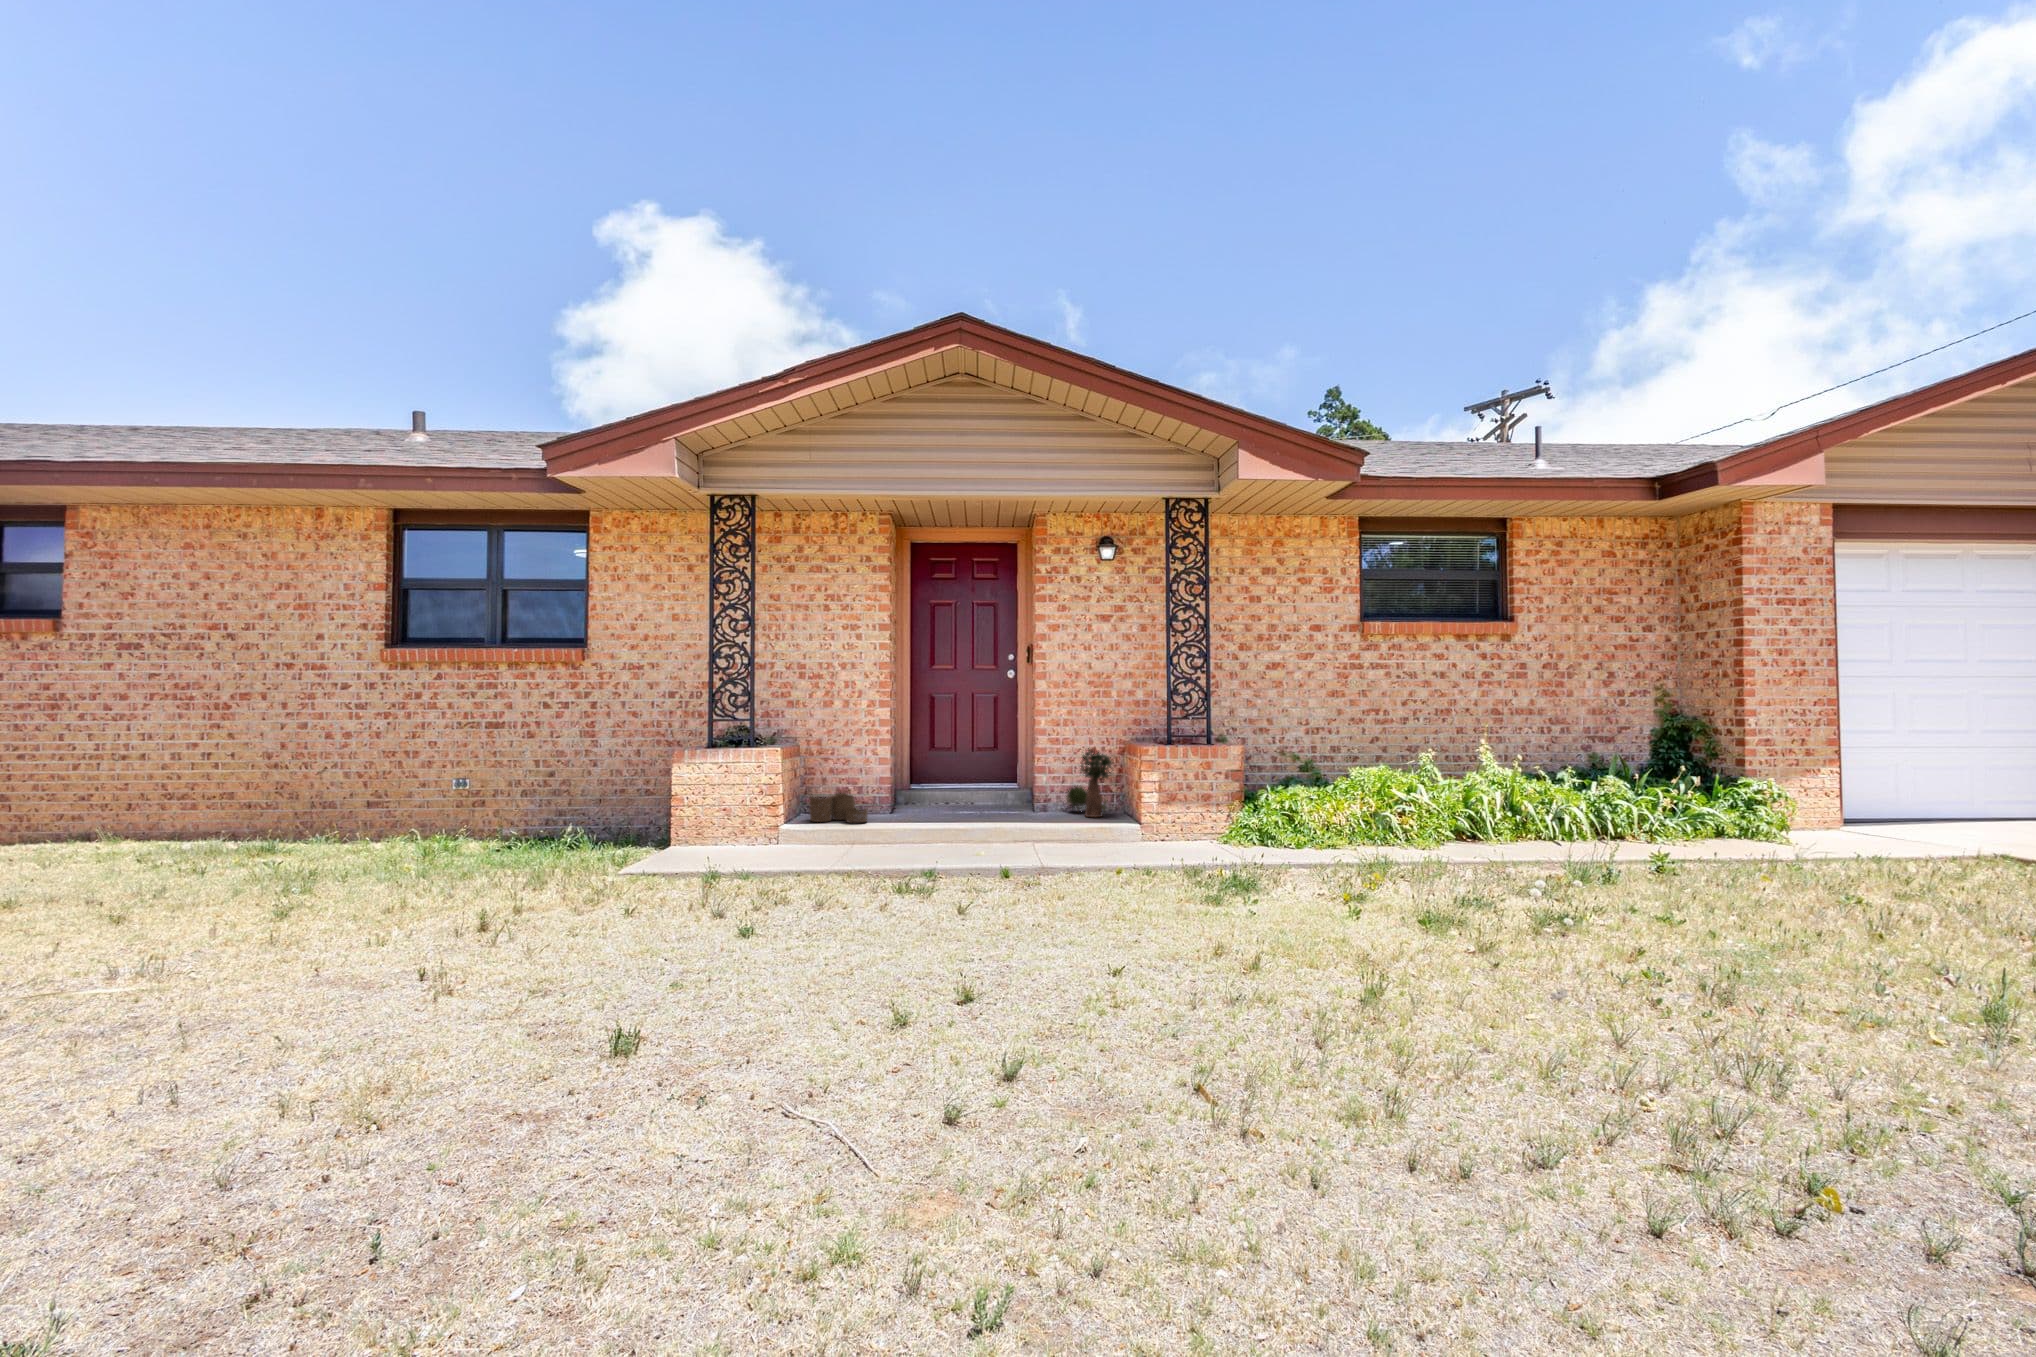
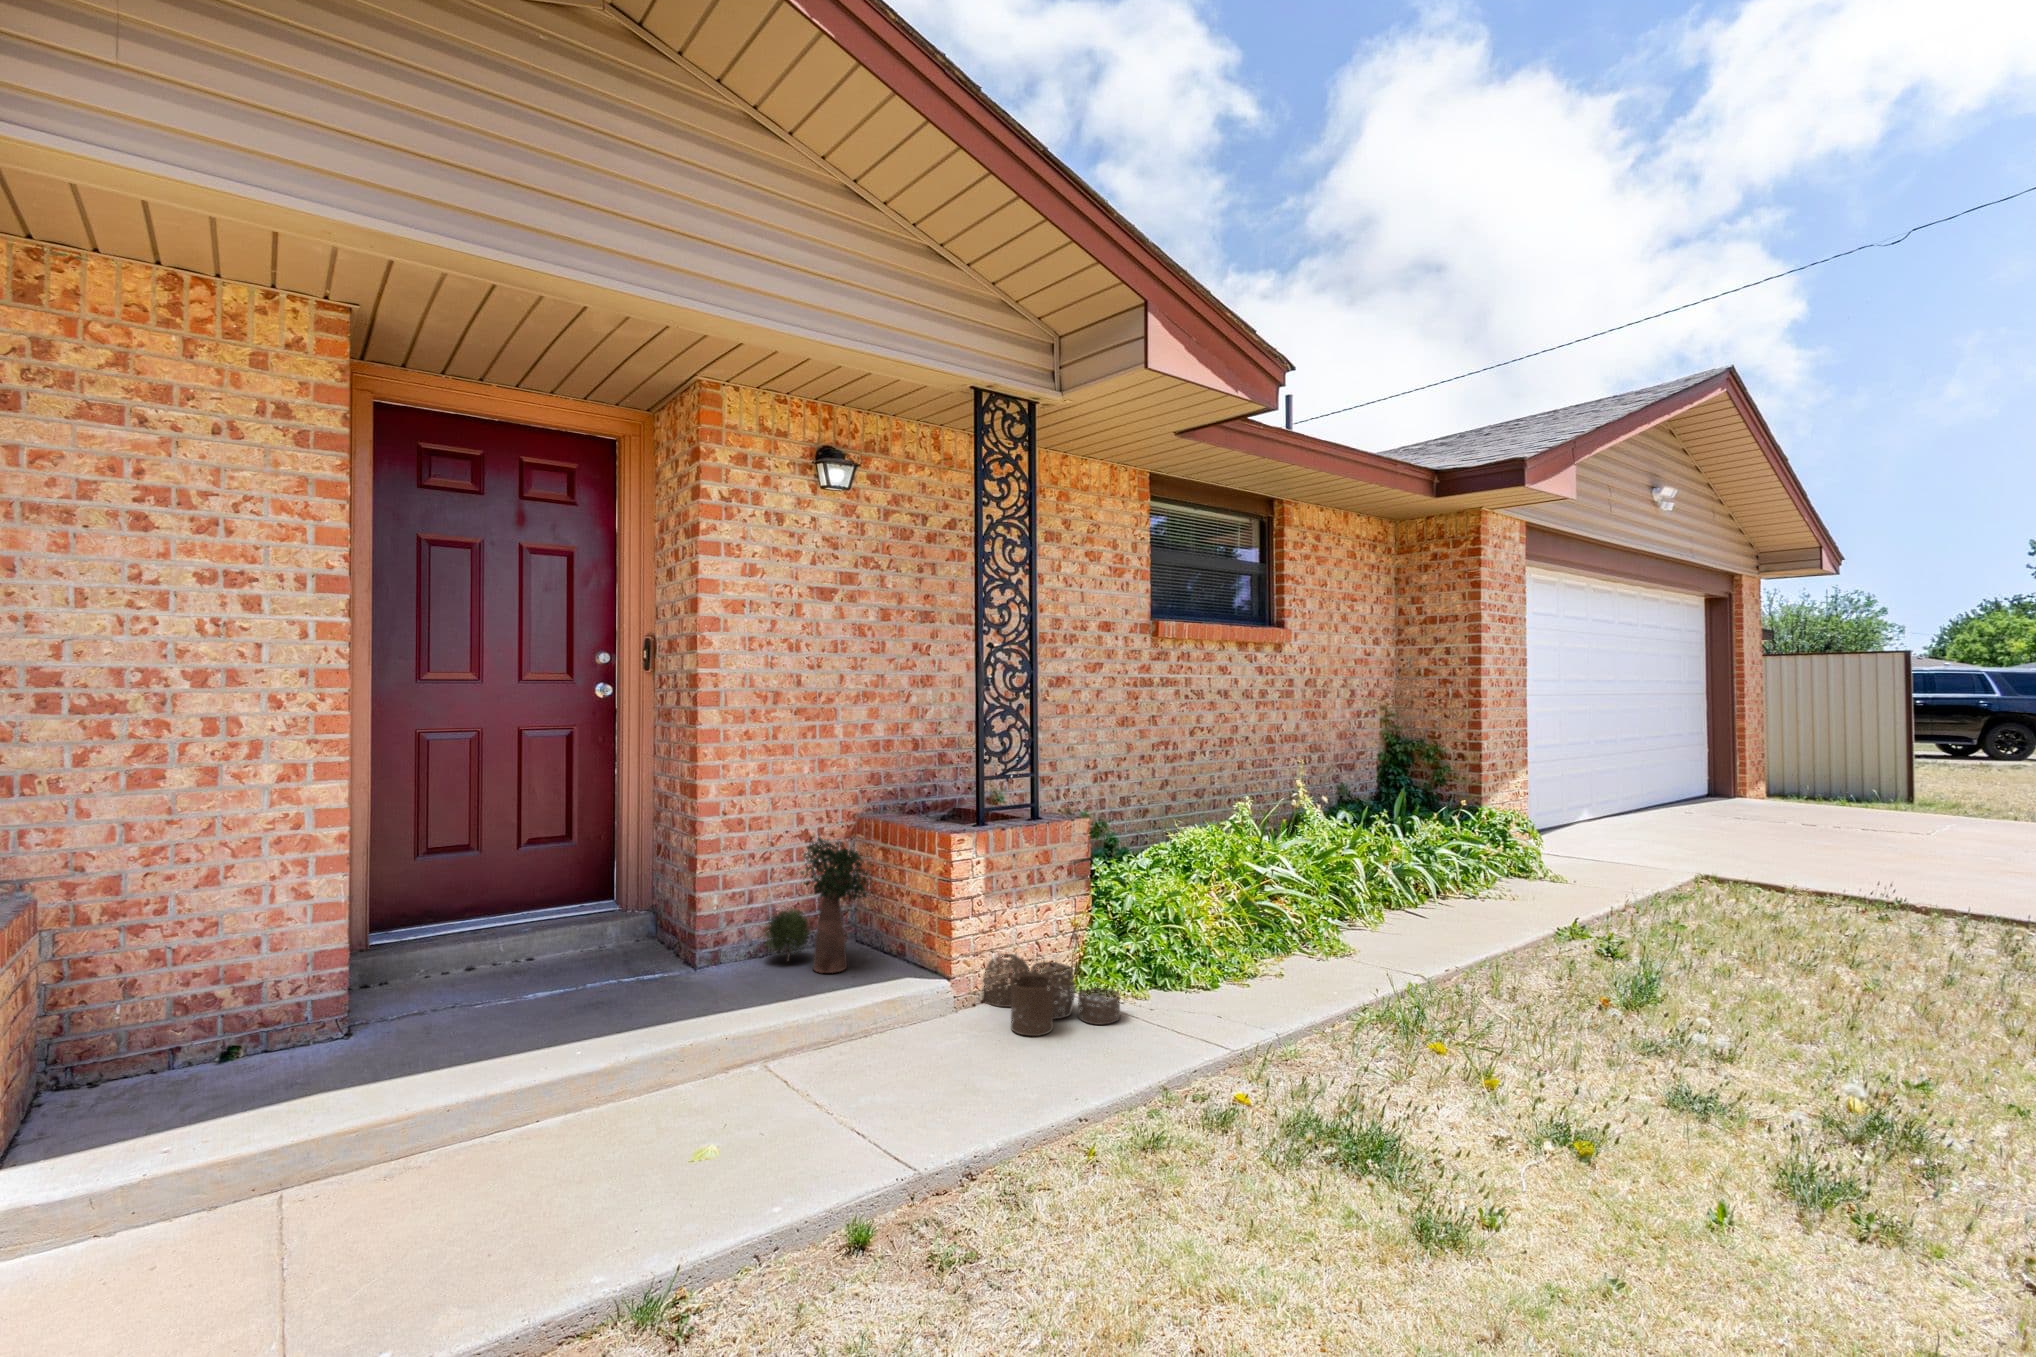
woven basket: present [810,792,868,823] -> present [982,954,1120,1036]

